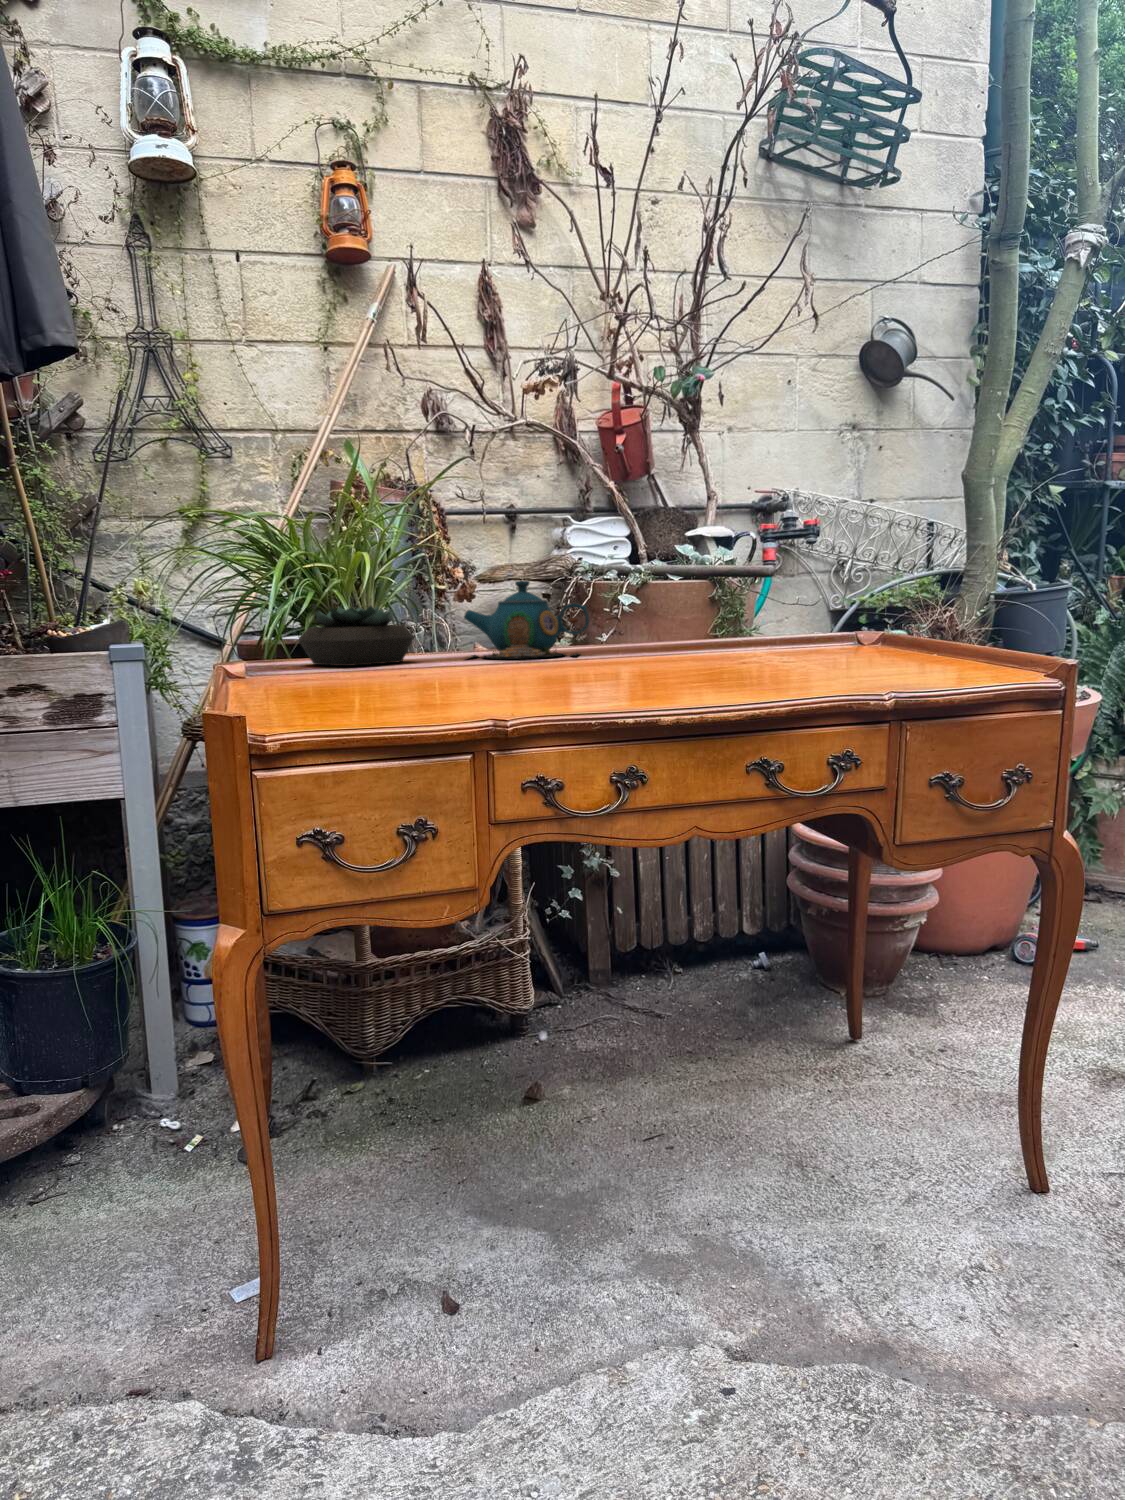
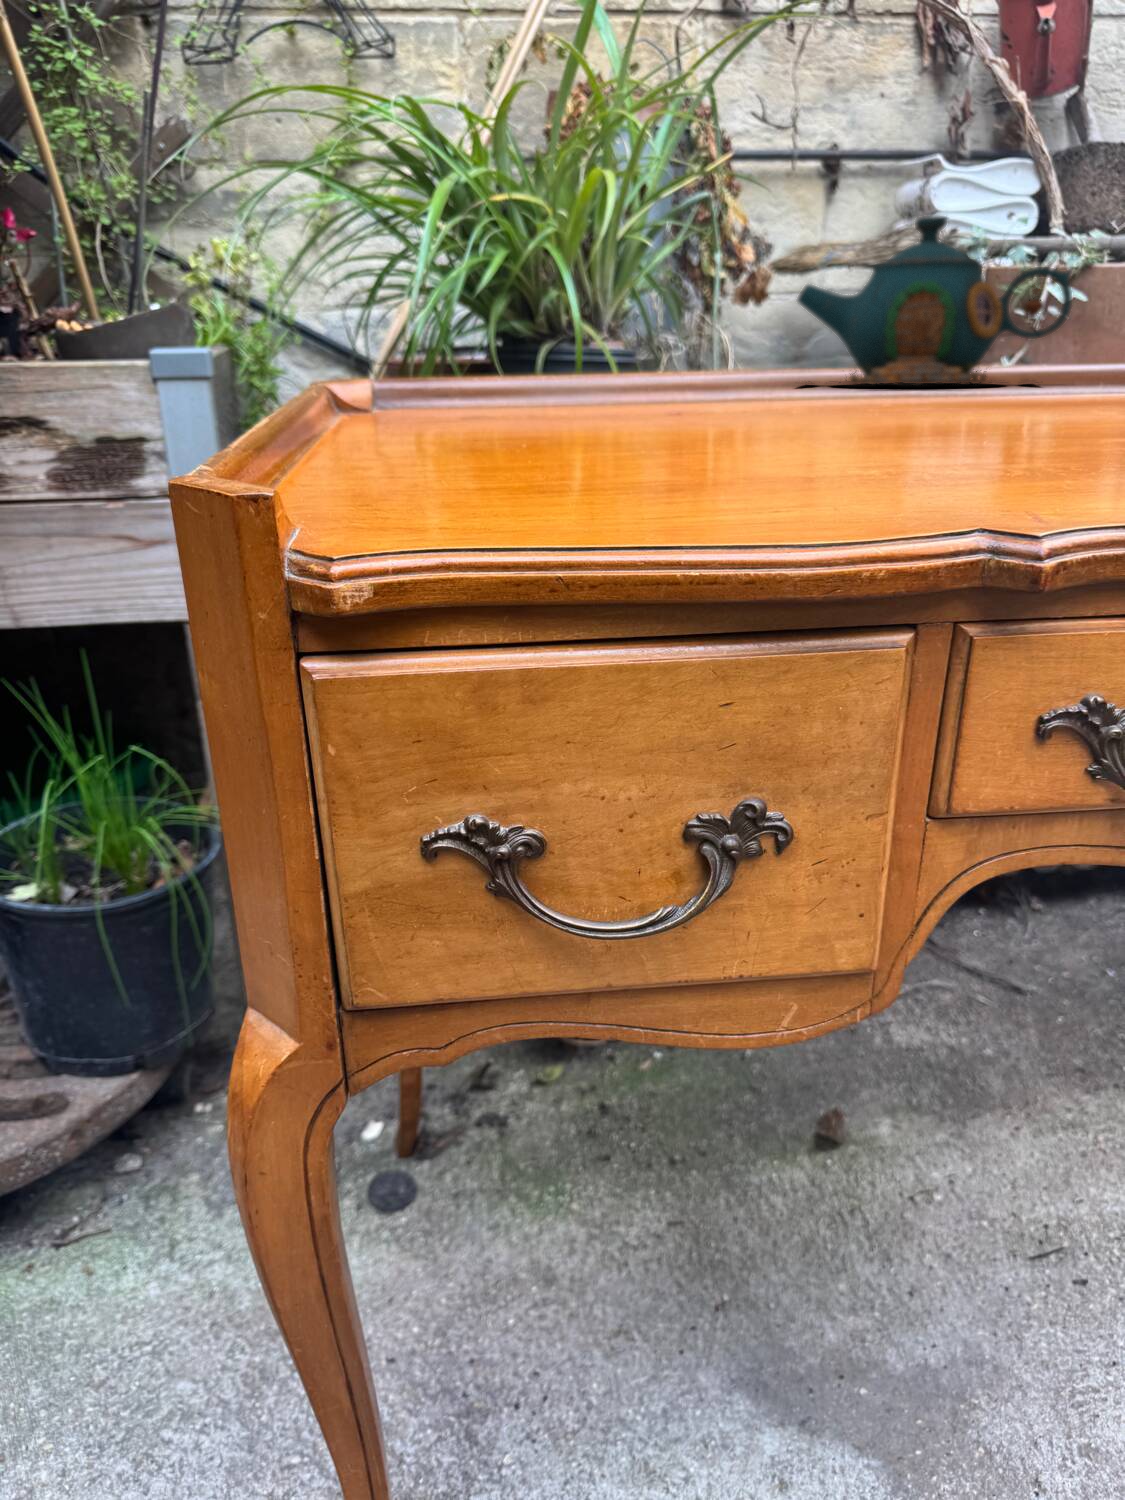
succulent plant: present [299,606,414,666] -> none [472,261,700,391]

